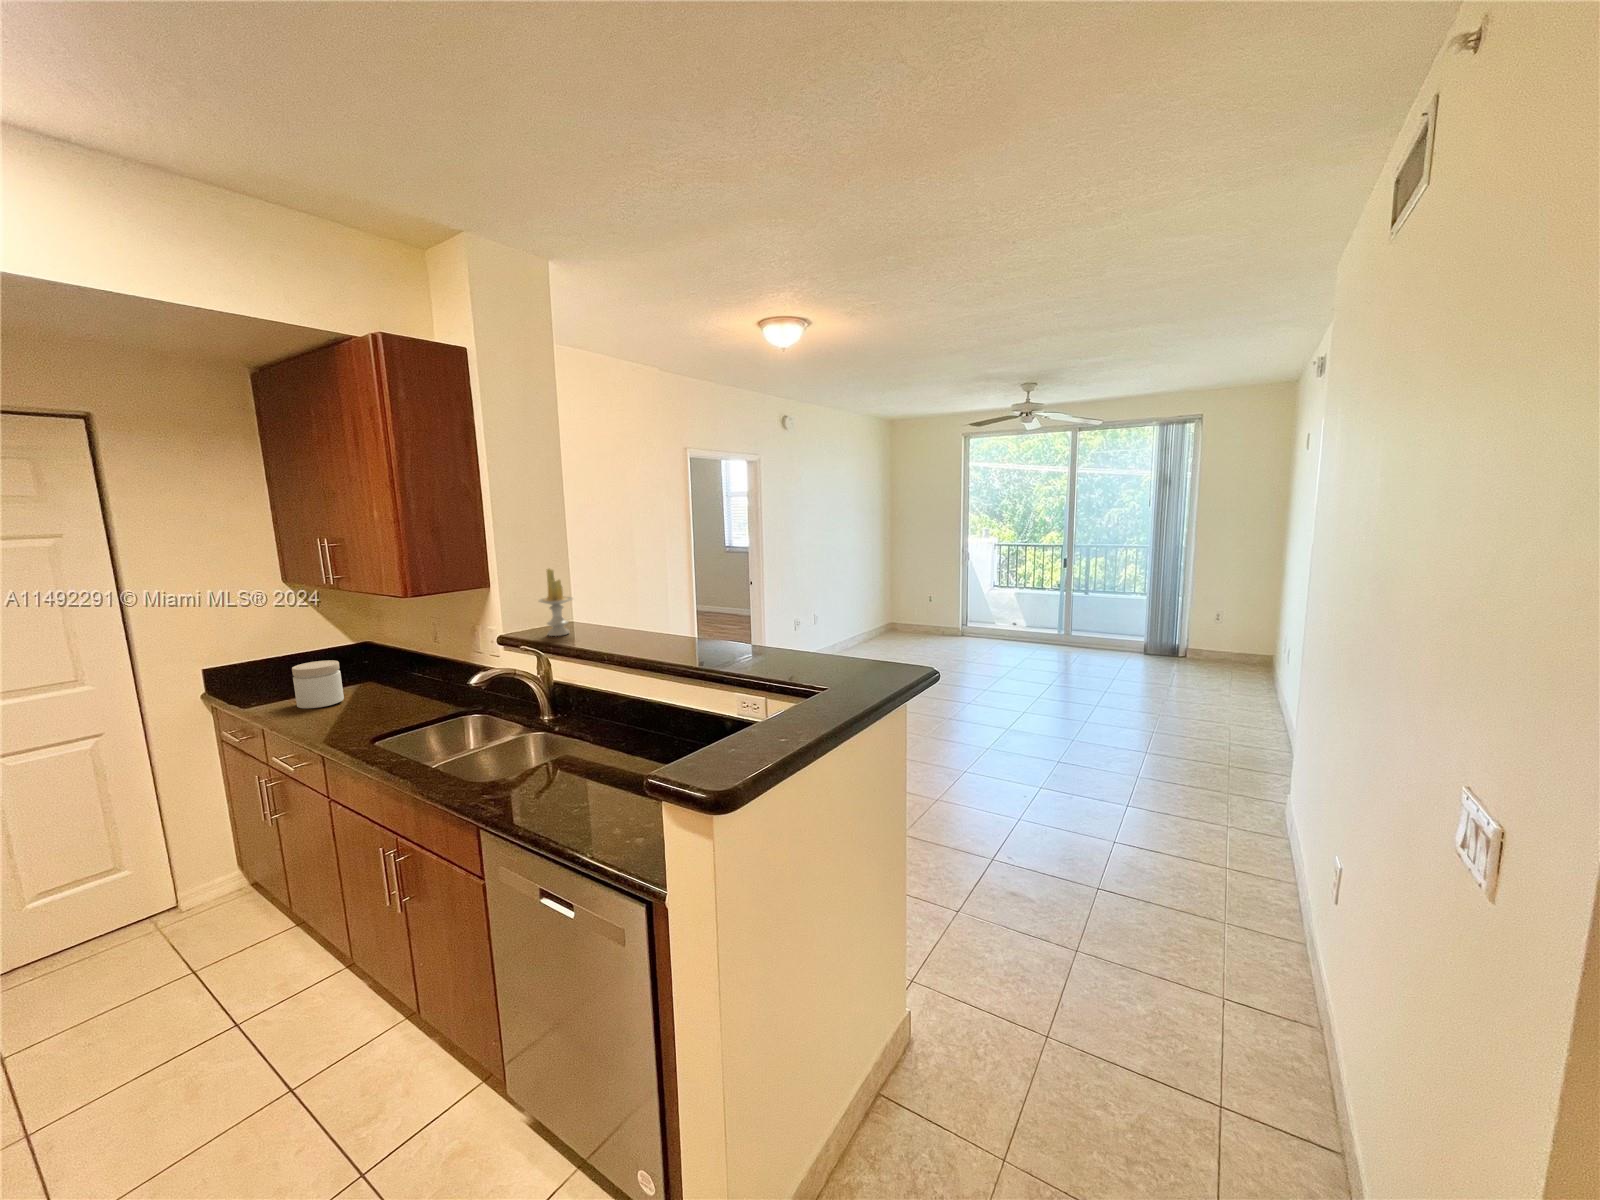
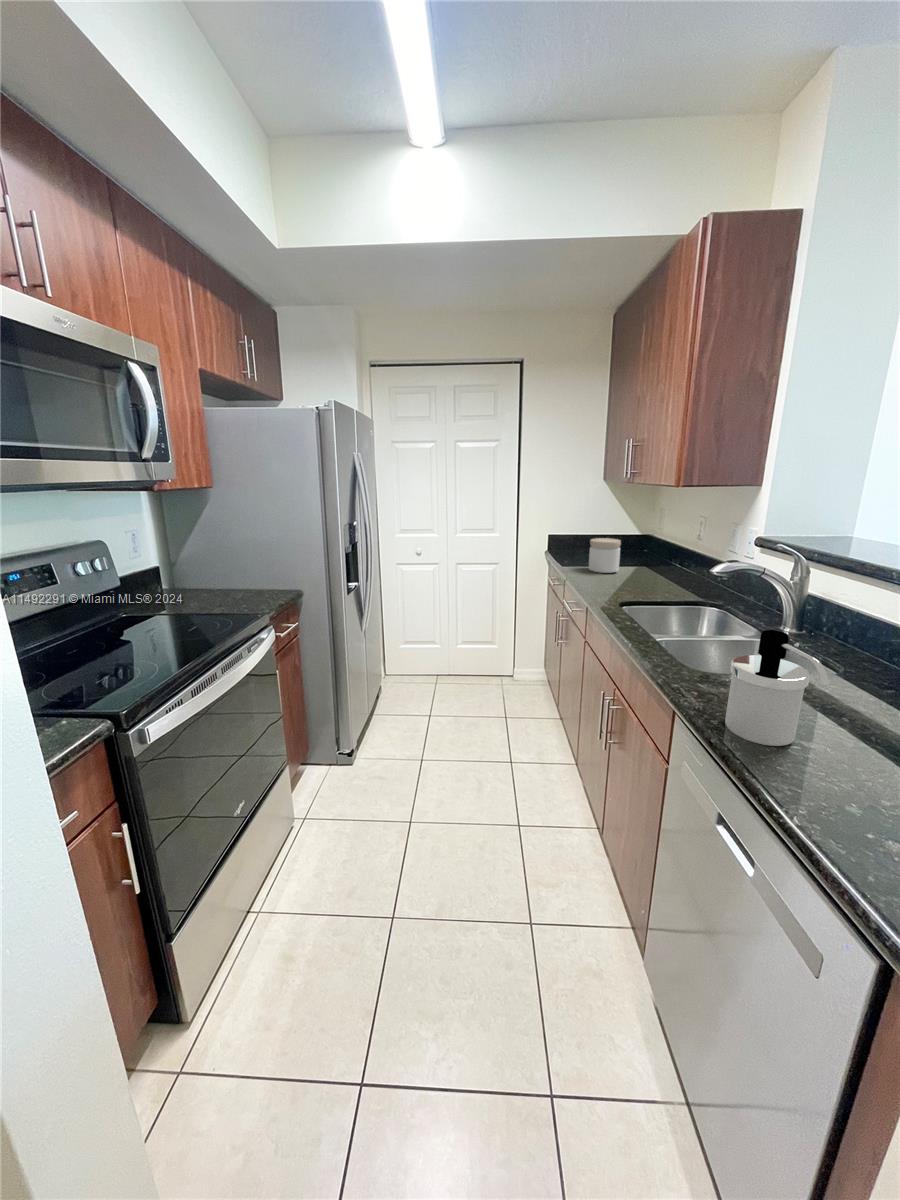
candle: present [538,569,573,636] -> none [813,465,863,545]
soap dispenser: none [517,728,585,822] -> present [725,630,829,746]

